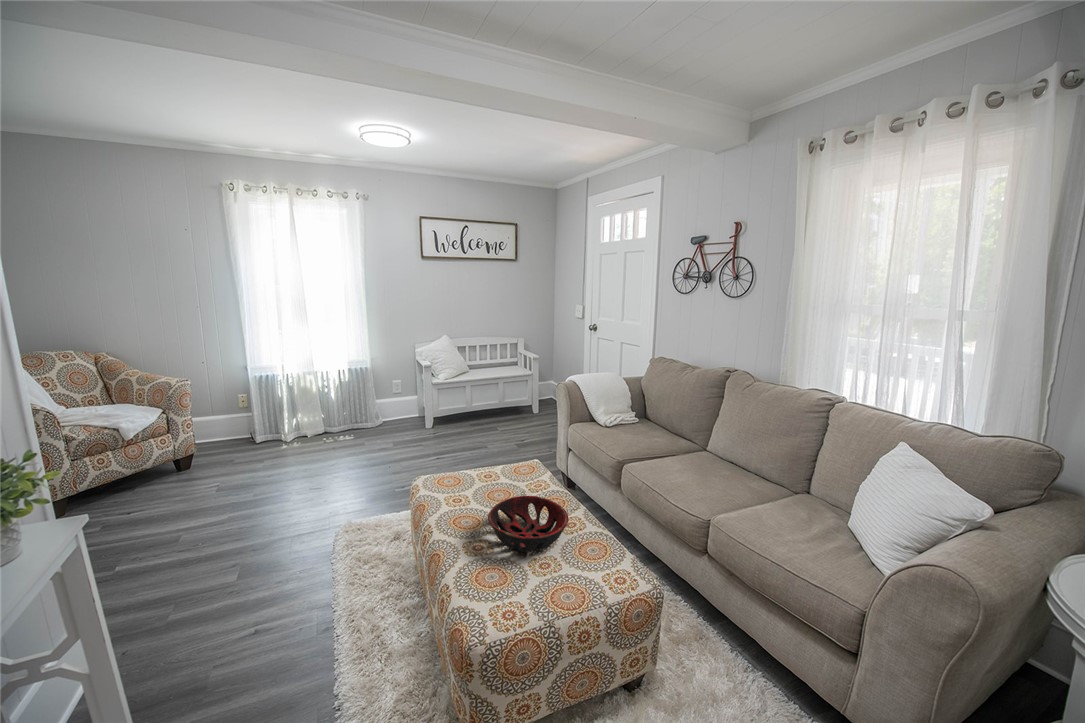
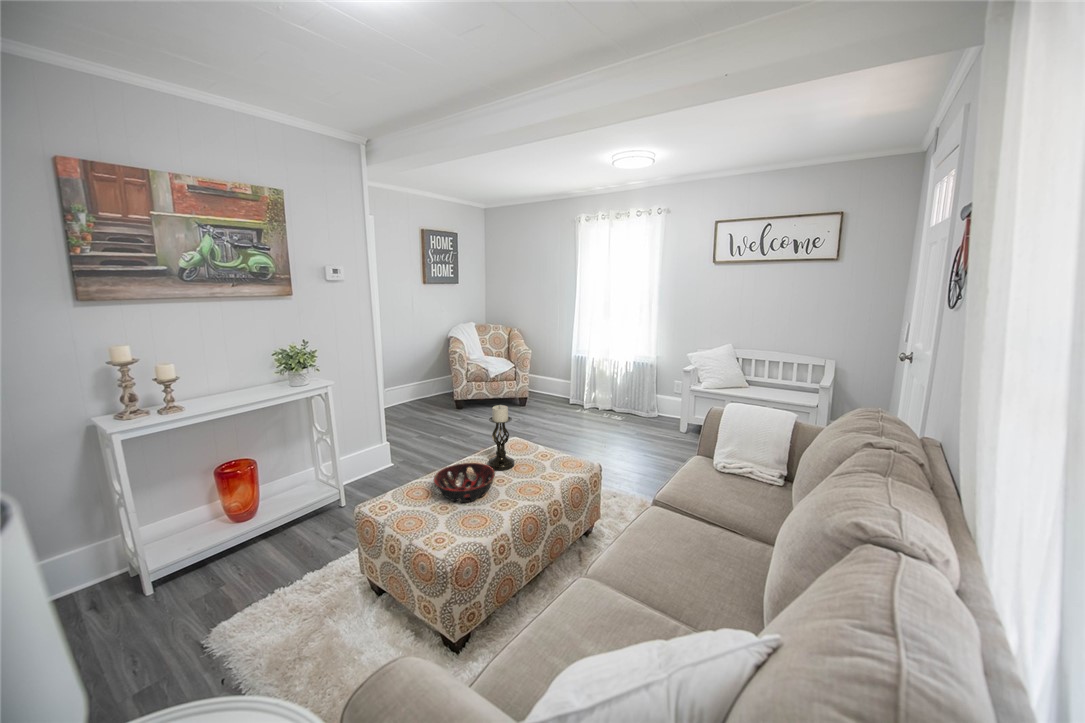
candle holder: none [465,423,500,508] -> present [488,405,514,471]

